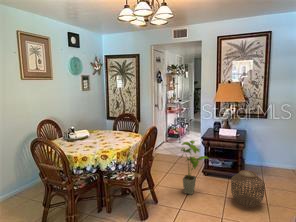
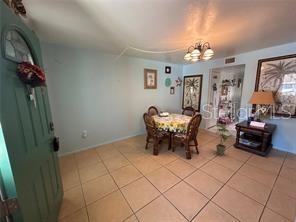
woven basket: present [231,170,265,208] -> none [249,149,277,174]

